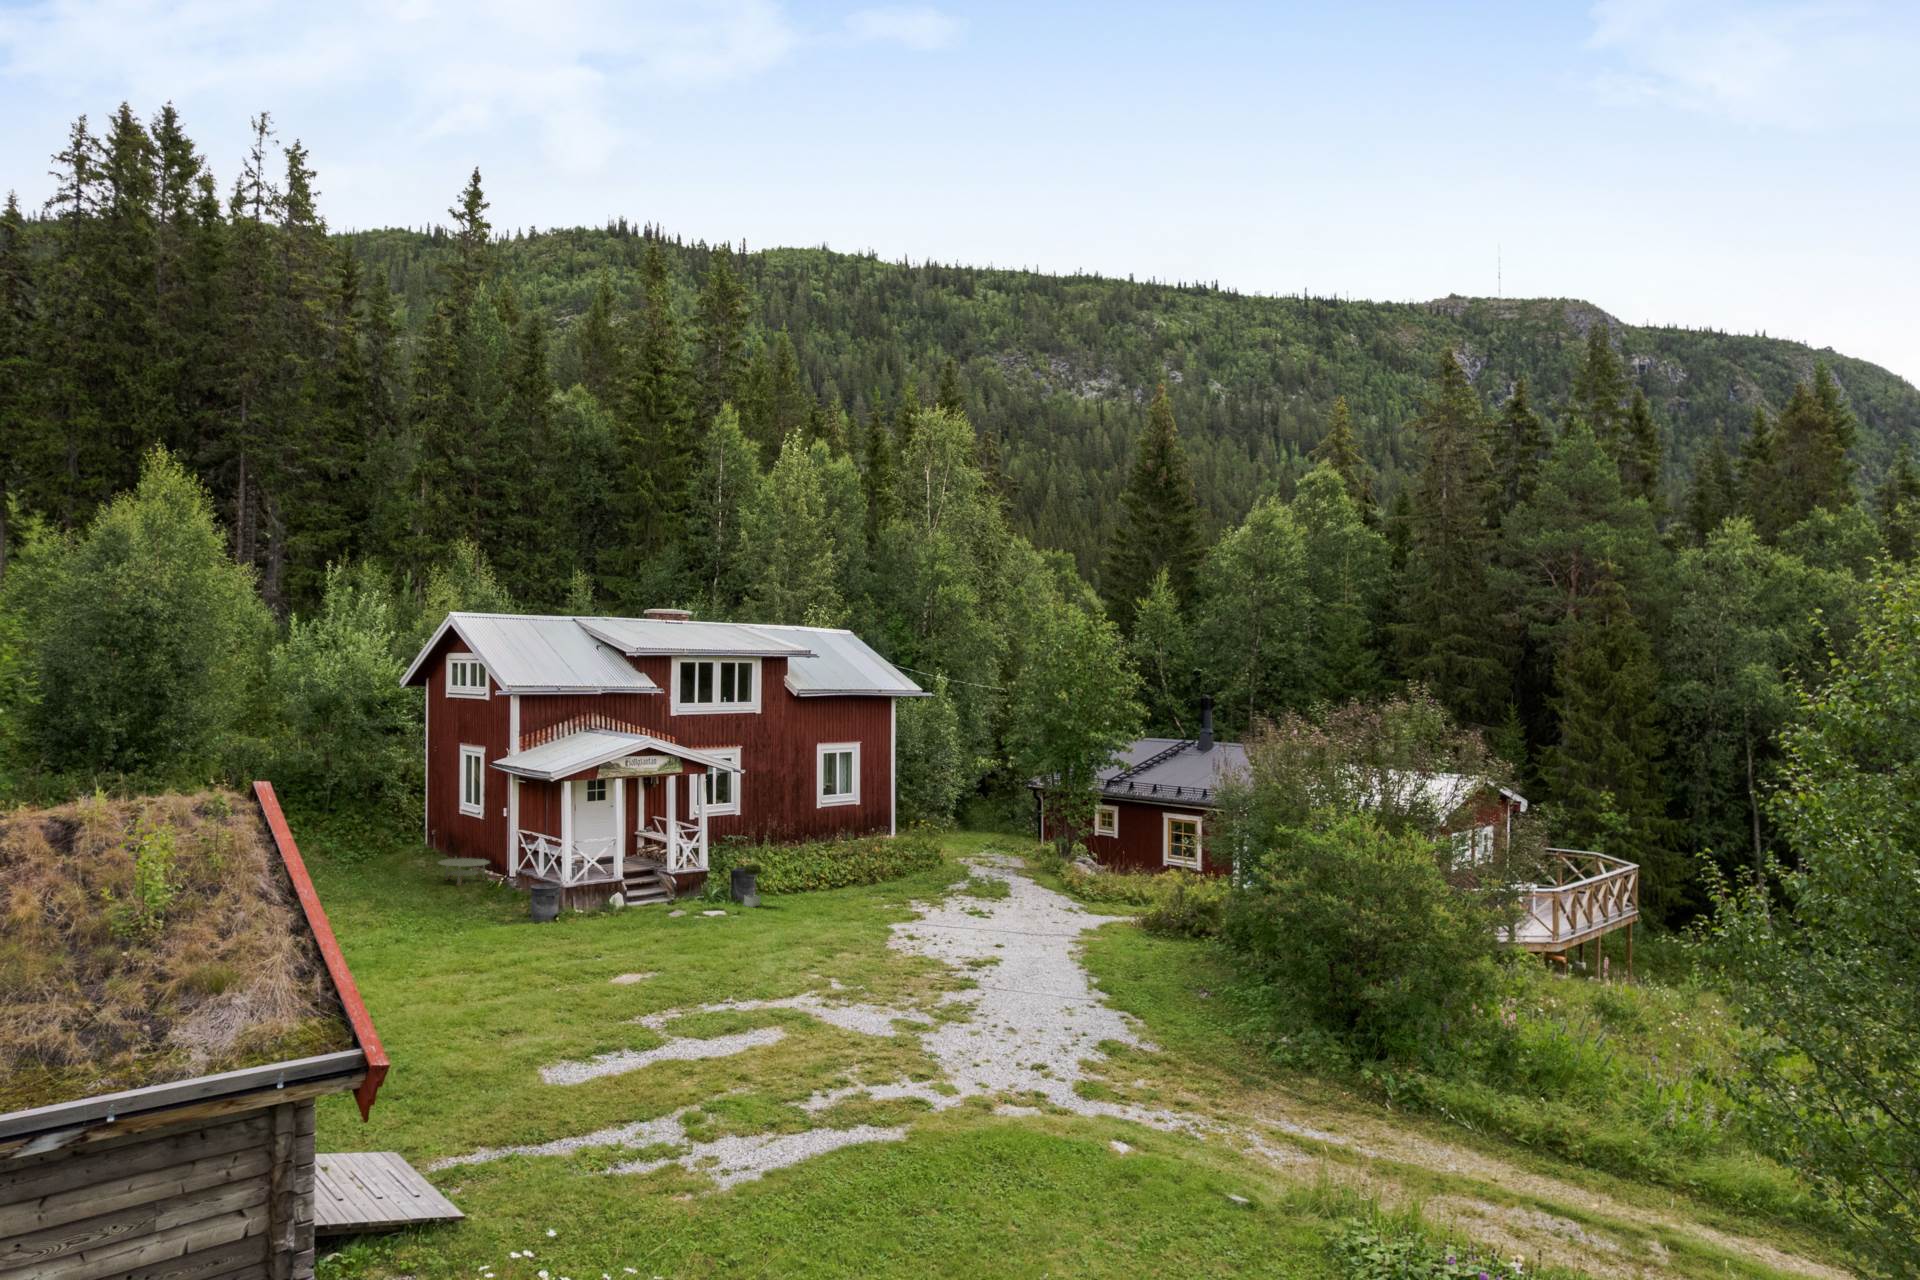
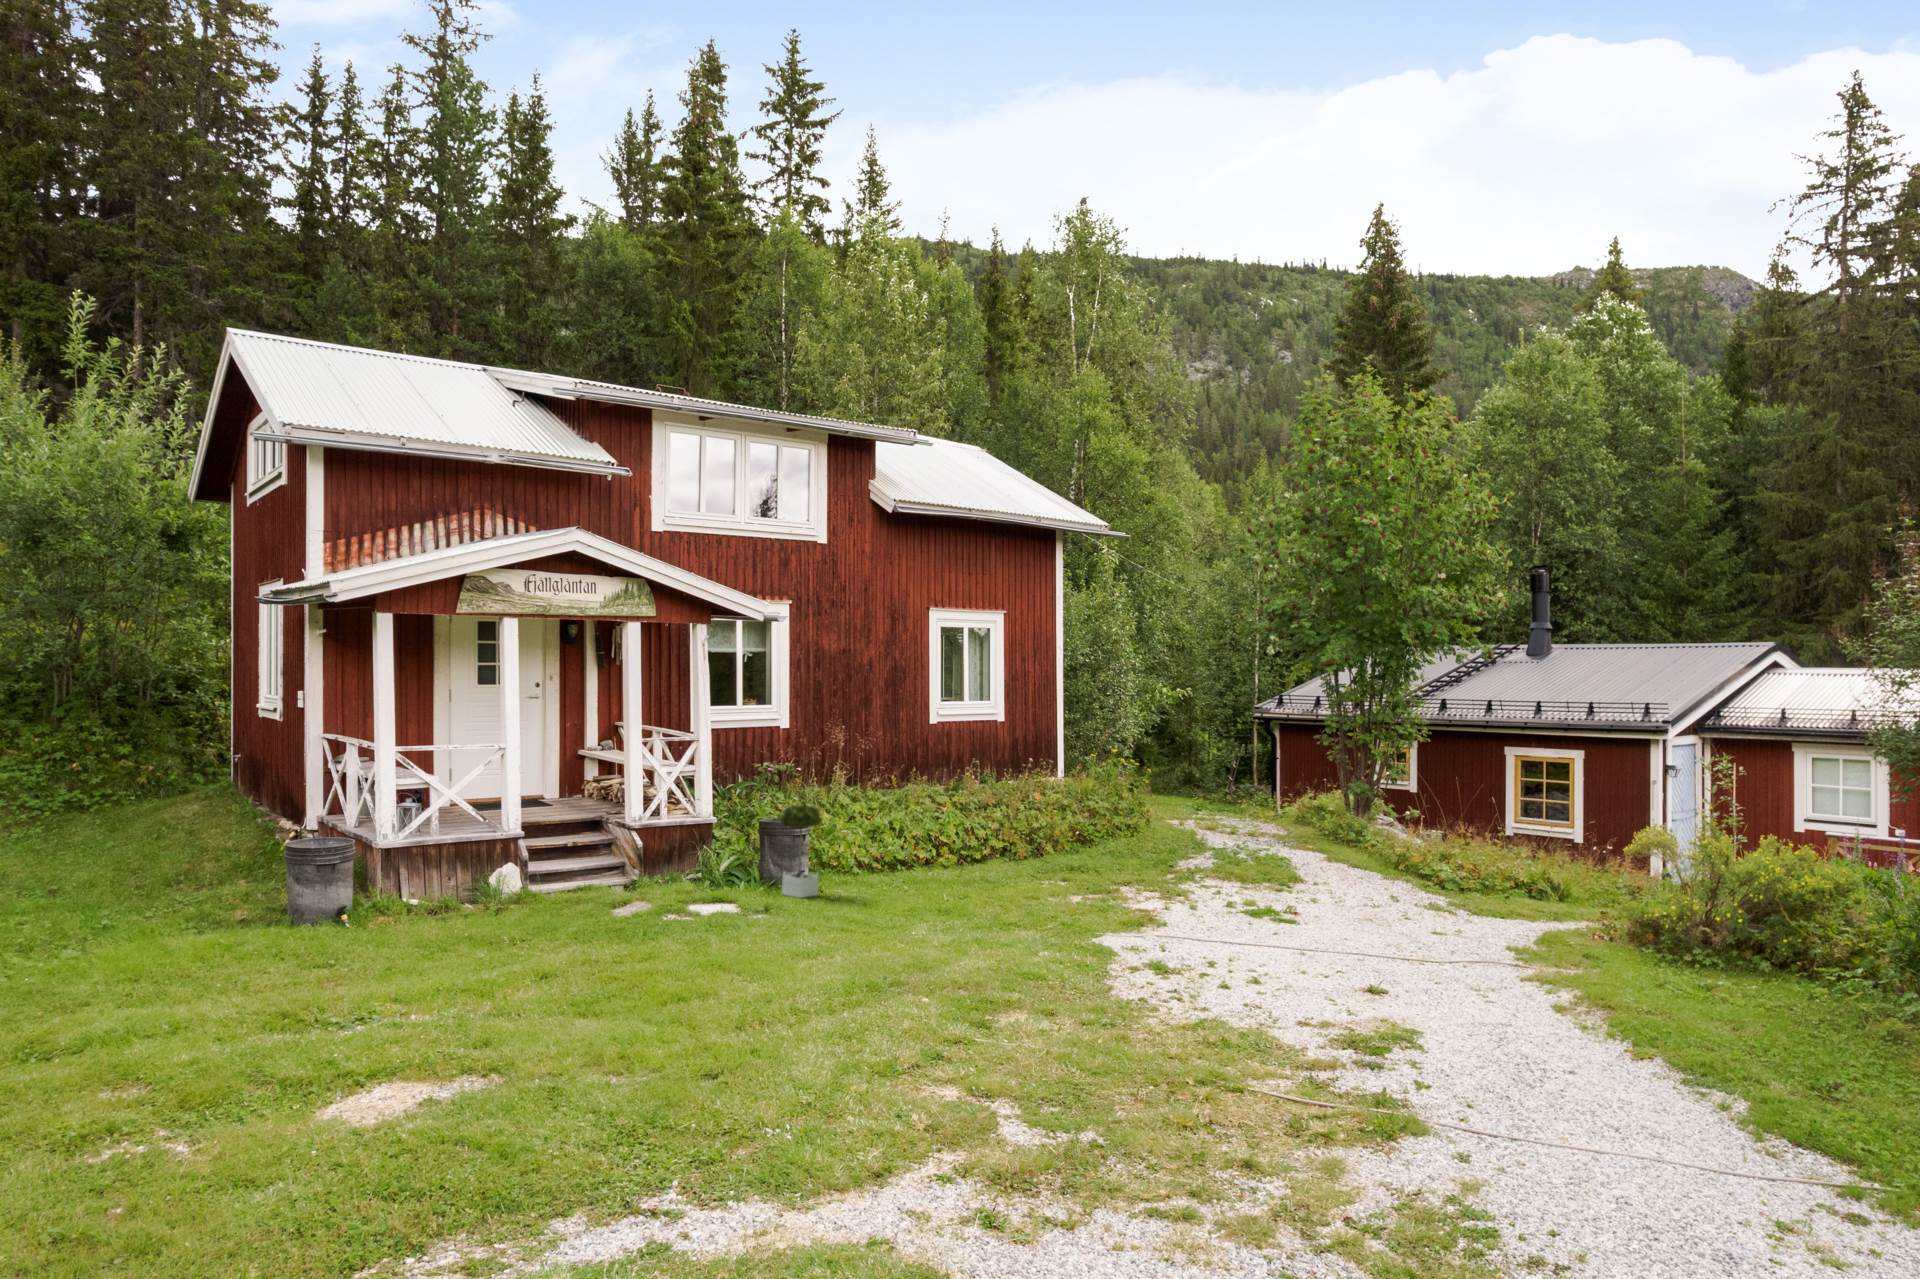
round table: present [438,858,489,886] -> none [167,797,284,848]

